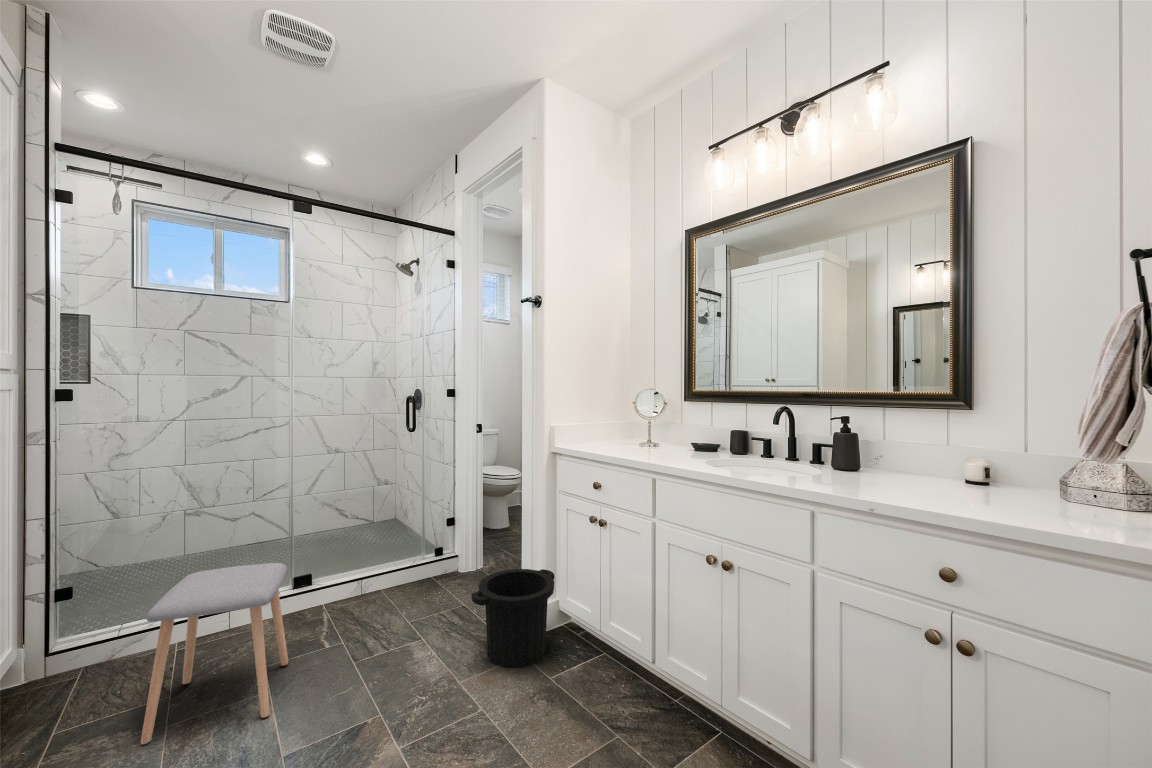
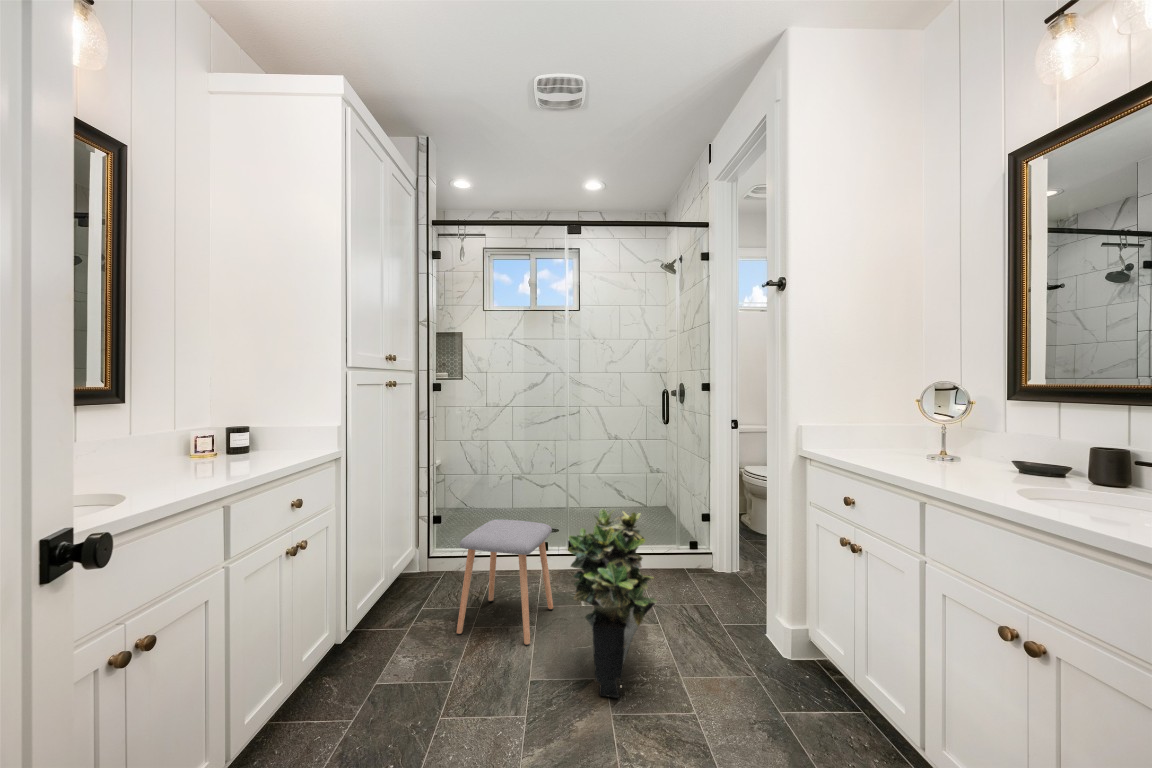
potted plant: none [332,527,441,735] -> present [568,509,657,698]
trash can: present [472,569,554,668] -> none [699,577,800,689]

